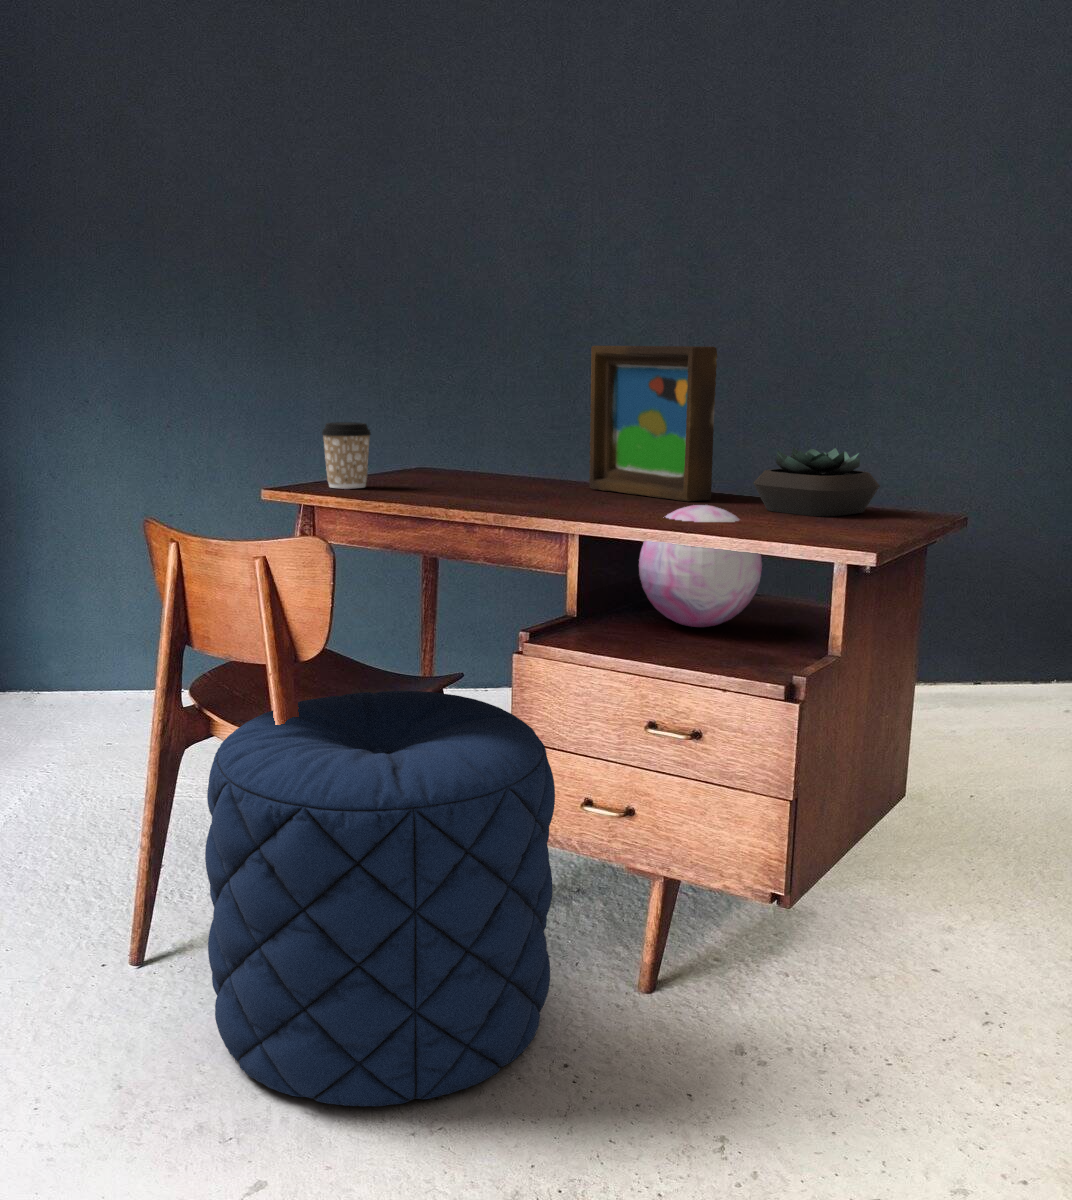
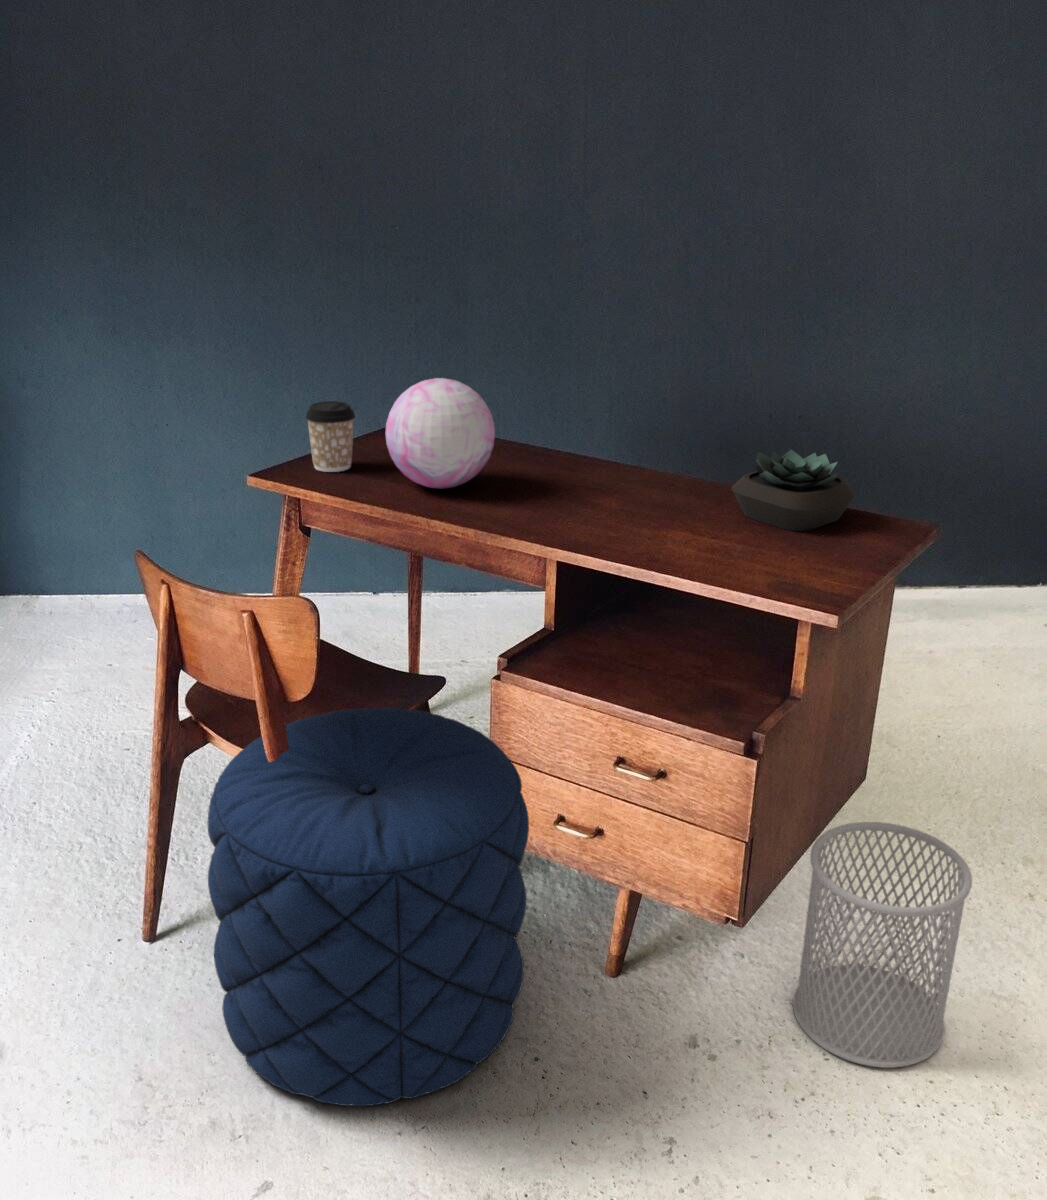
picture frame: present [589,346,717,502] -> none [573,317,702,493]
decorative orb: present [639,505,762,627] -> present [385,378,495,488]
wastebasket: none [848,806,1037,1069] -> present [793,822,972,1068]

